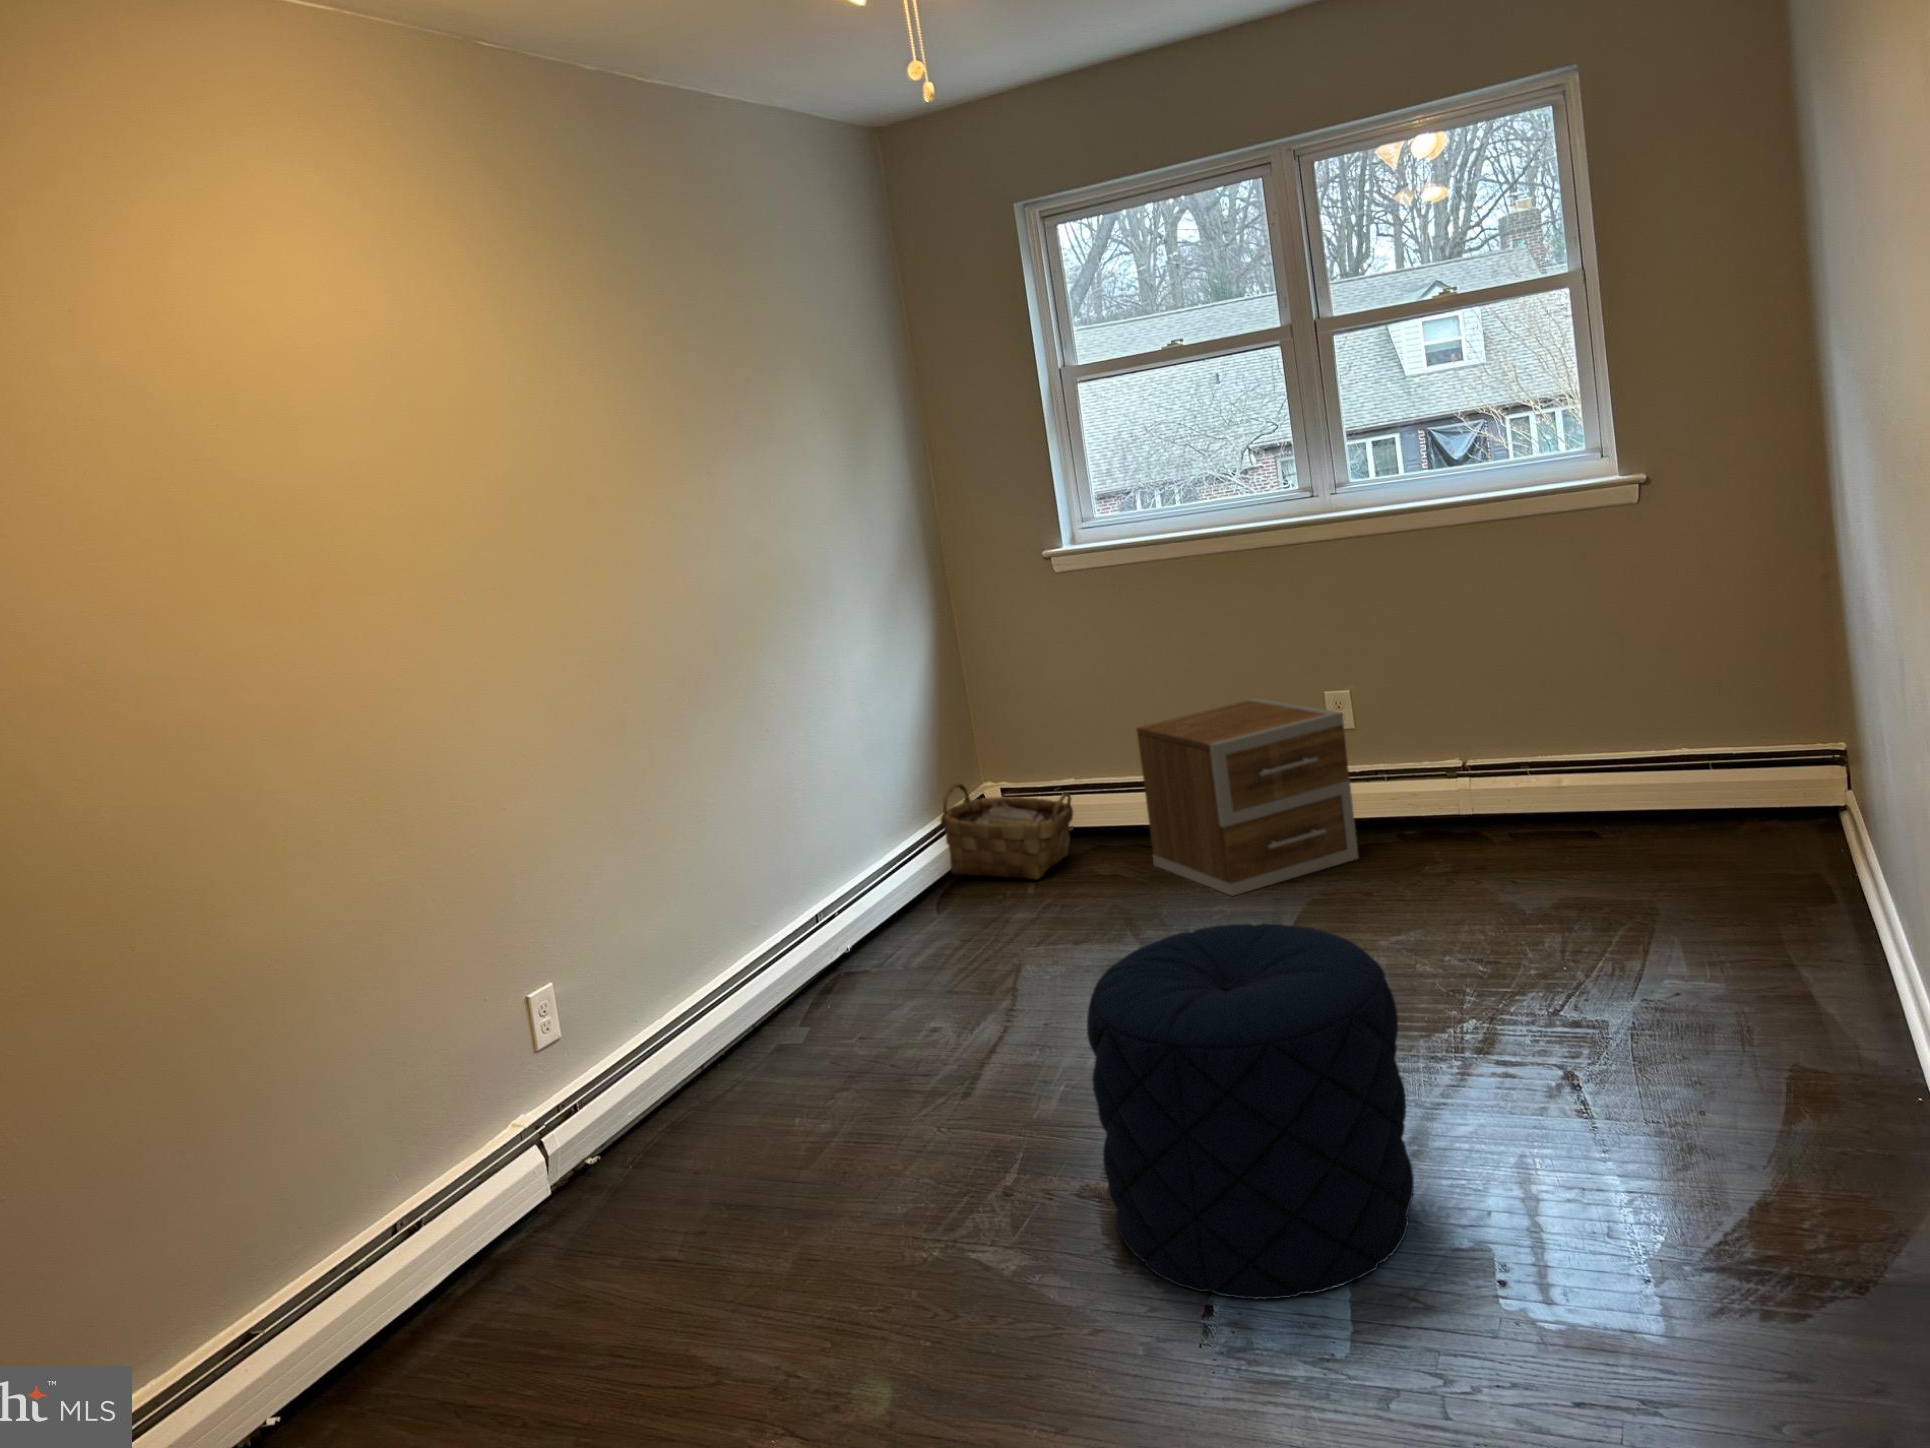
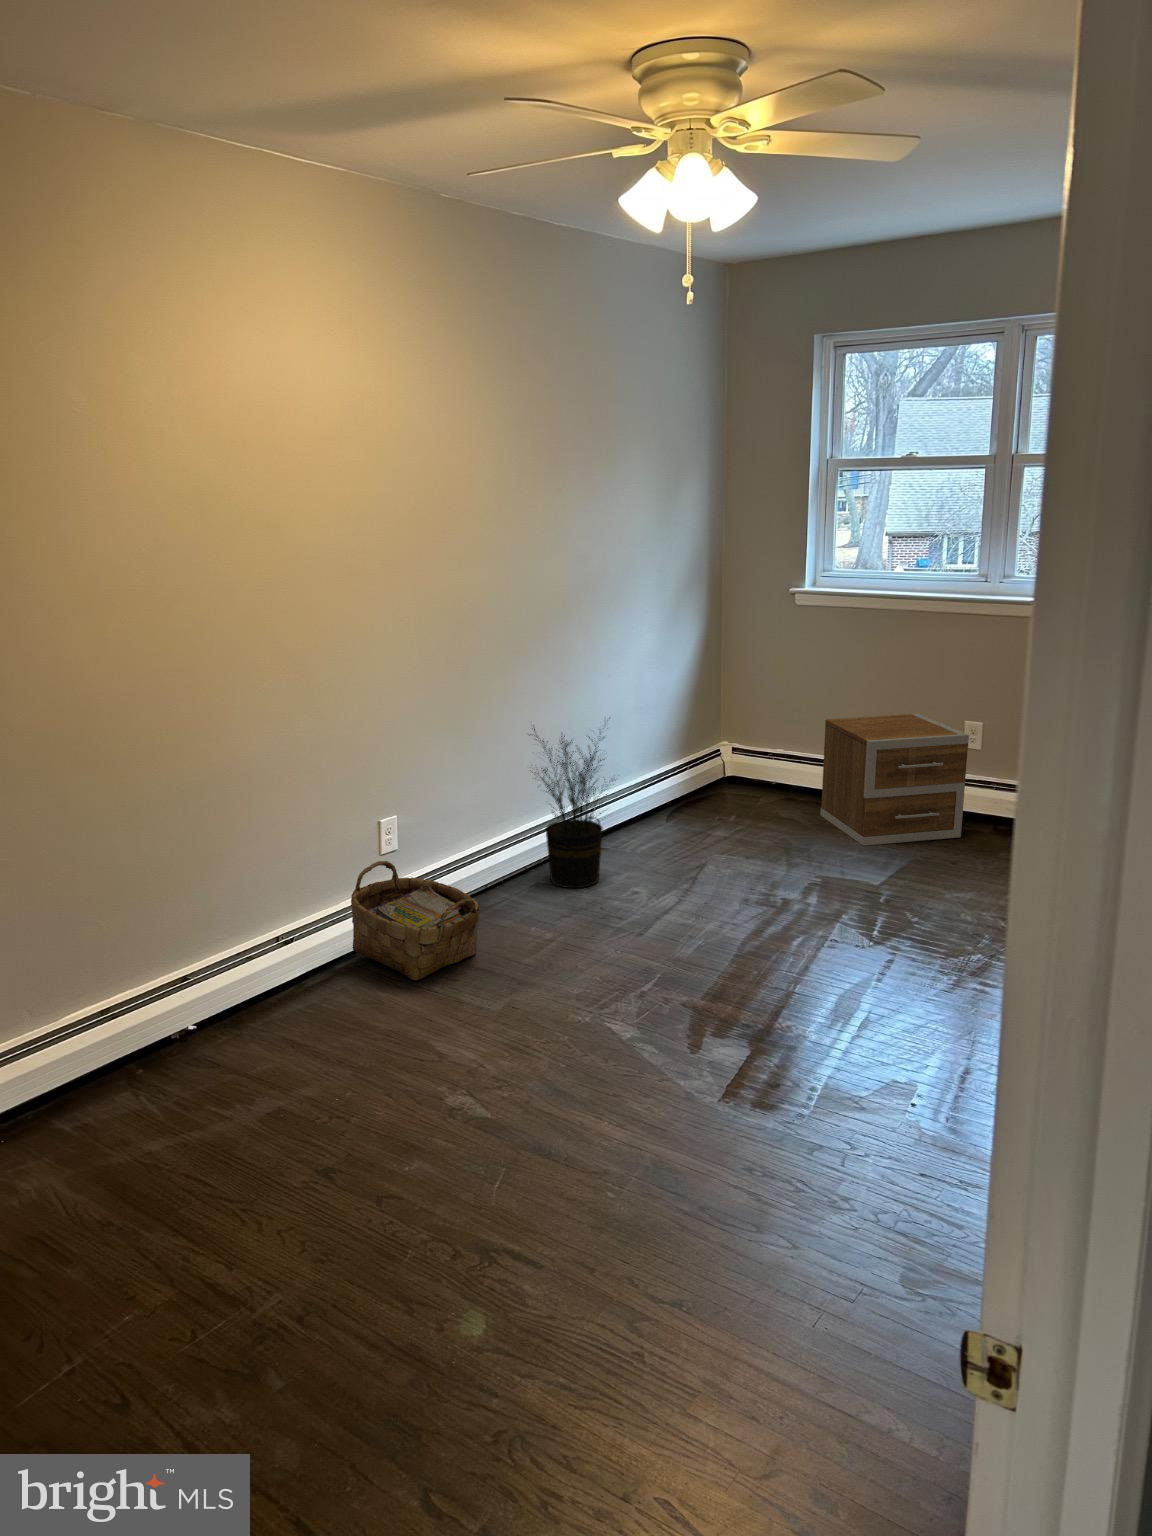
potted plant: none [716,771,885,1045] -> present [534,728,607,888]
woven basket: present [940,783,1073,880] -> present [351,861,480,981]
pouf: present [1087,923,1414,1299] -> none [695,859,891,1087]

